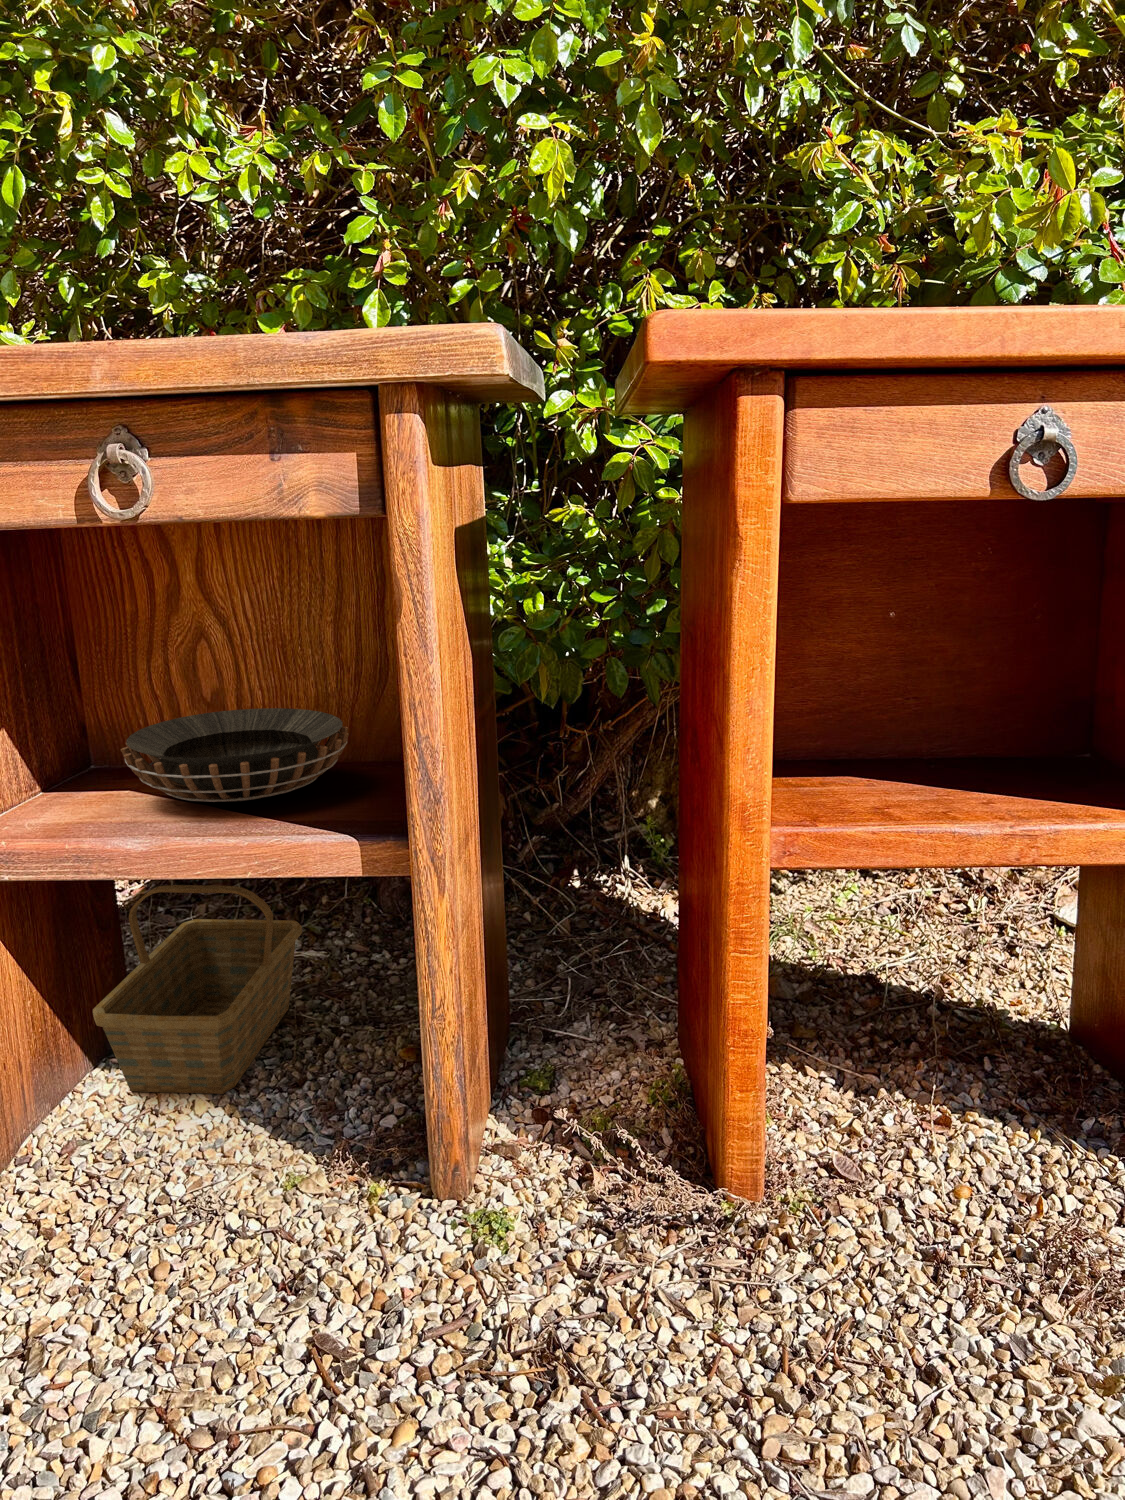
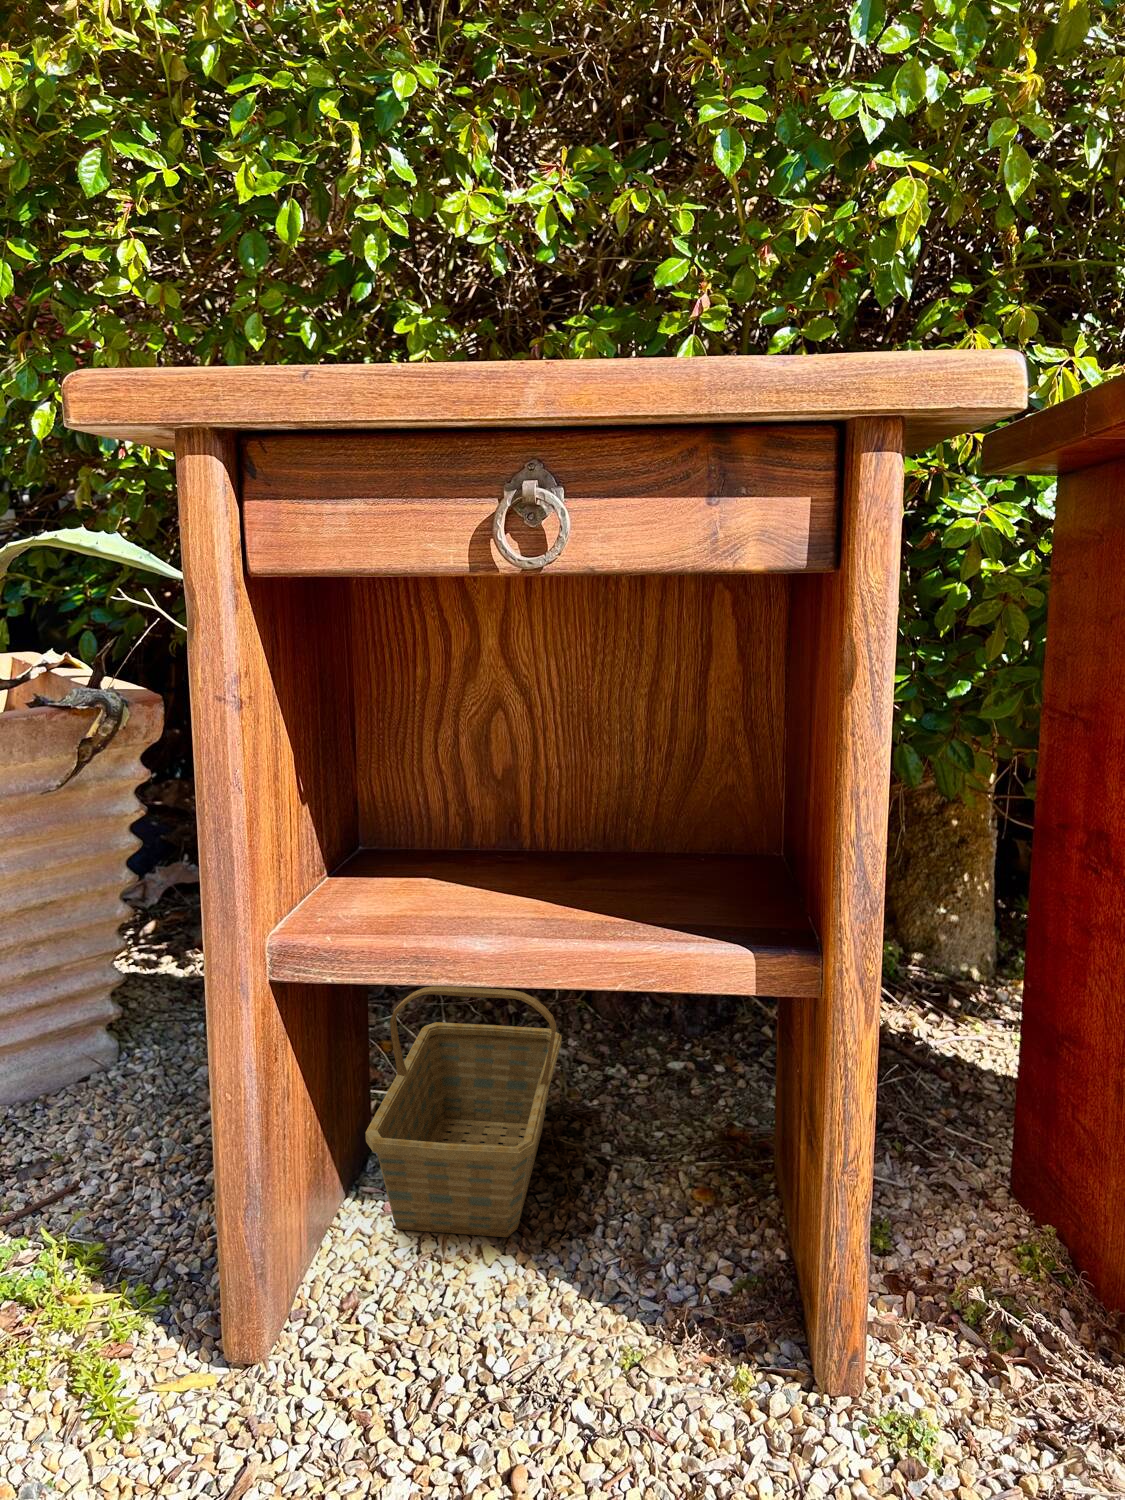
decorative bowl: present [121,708,349,802] -> none [433,789,686,898]

